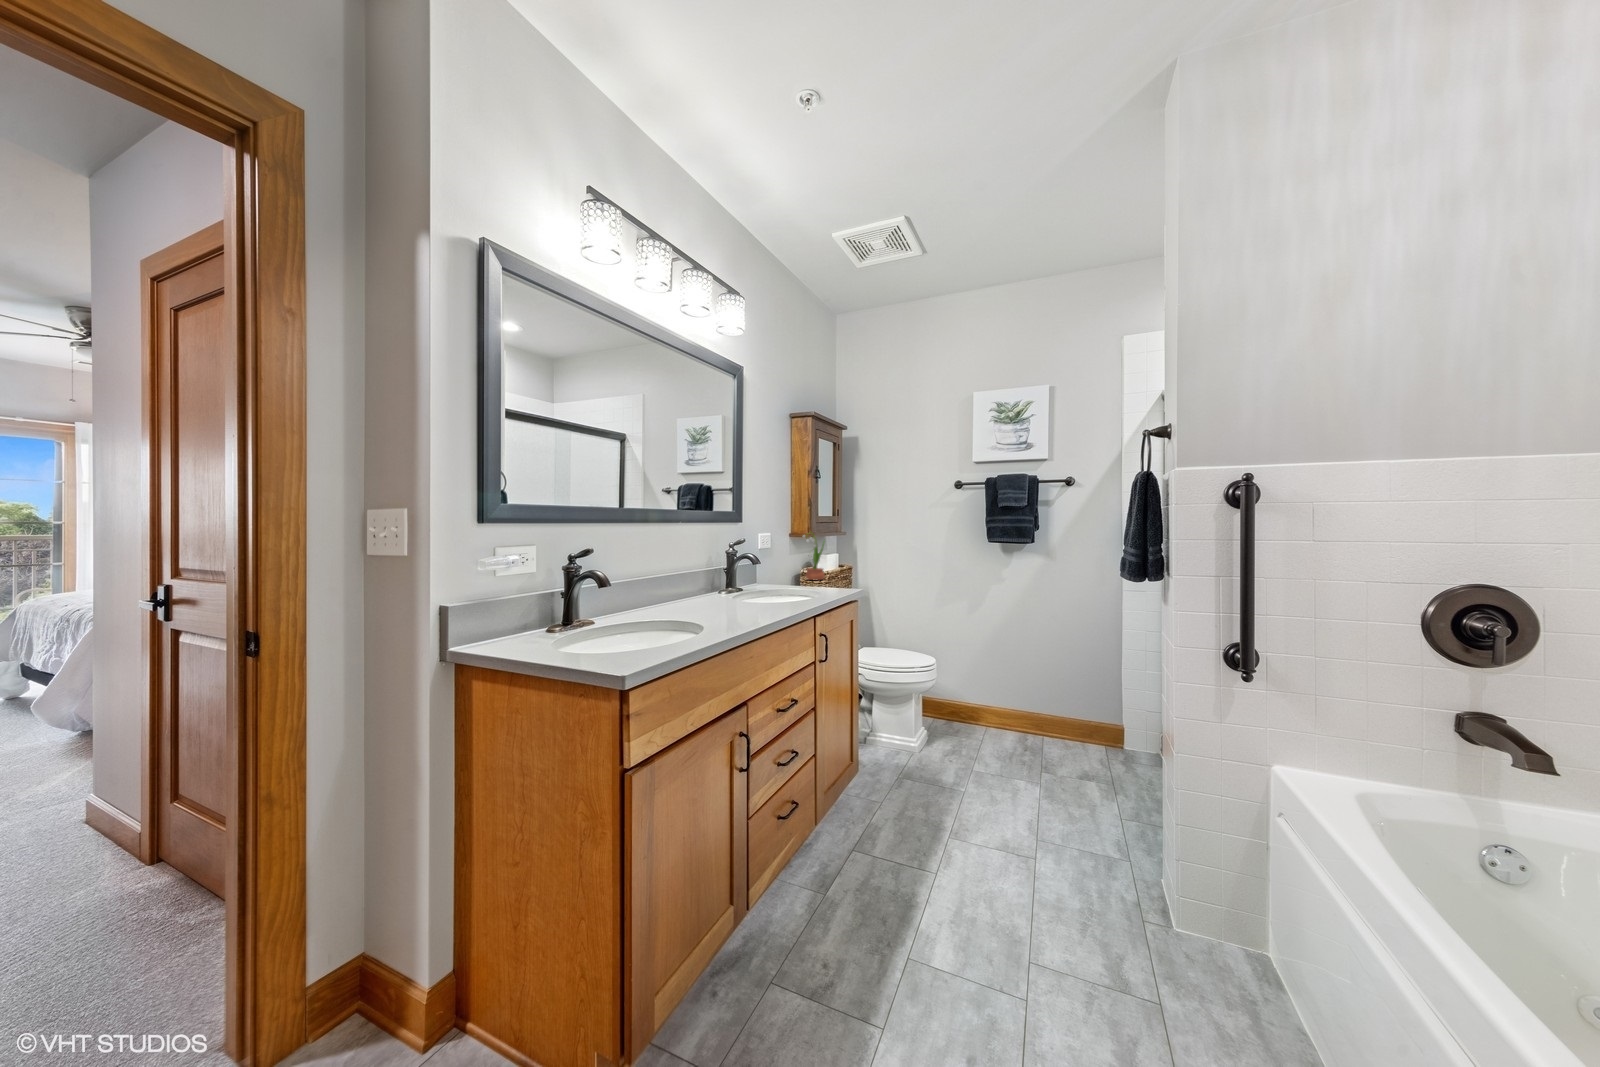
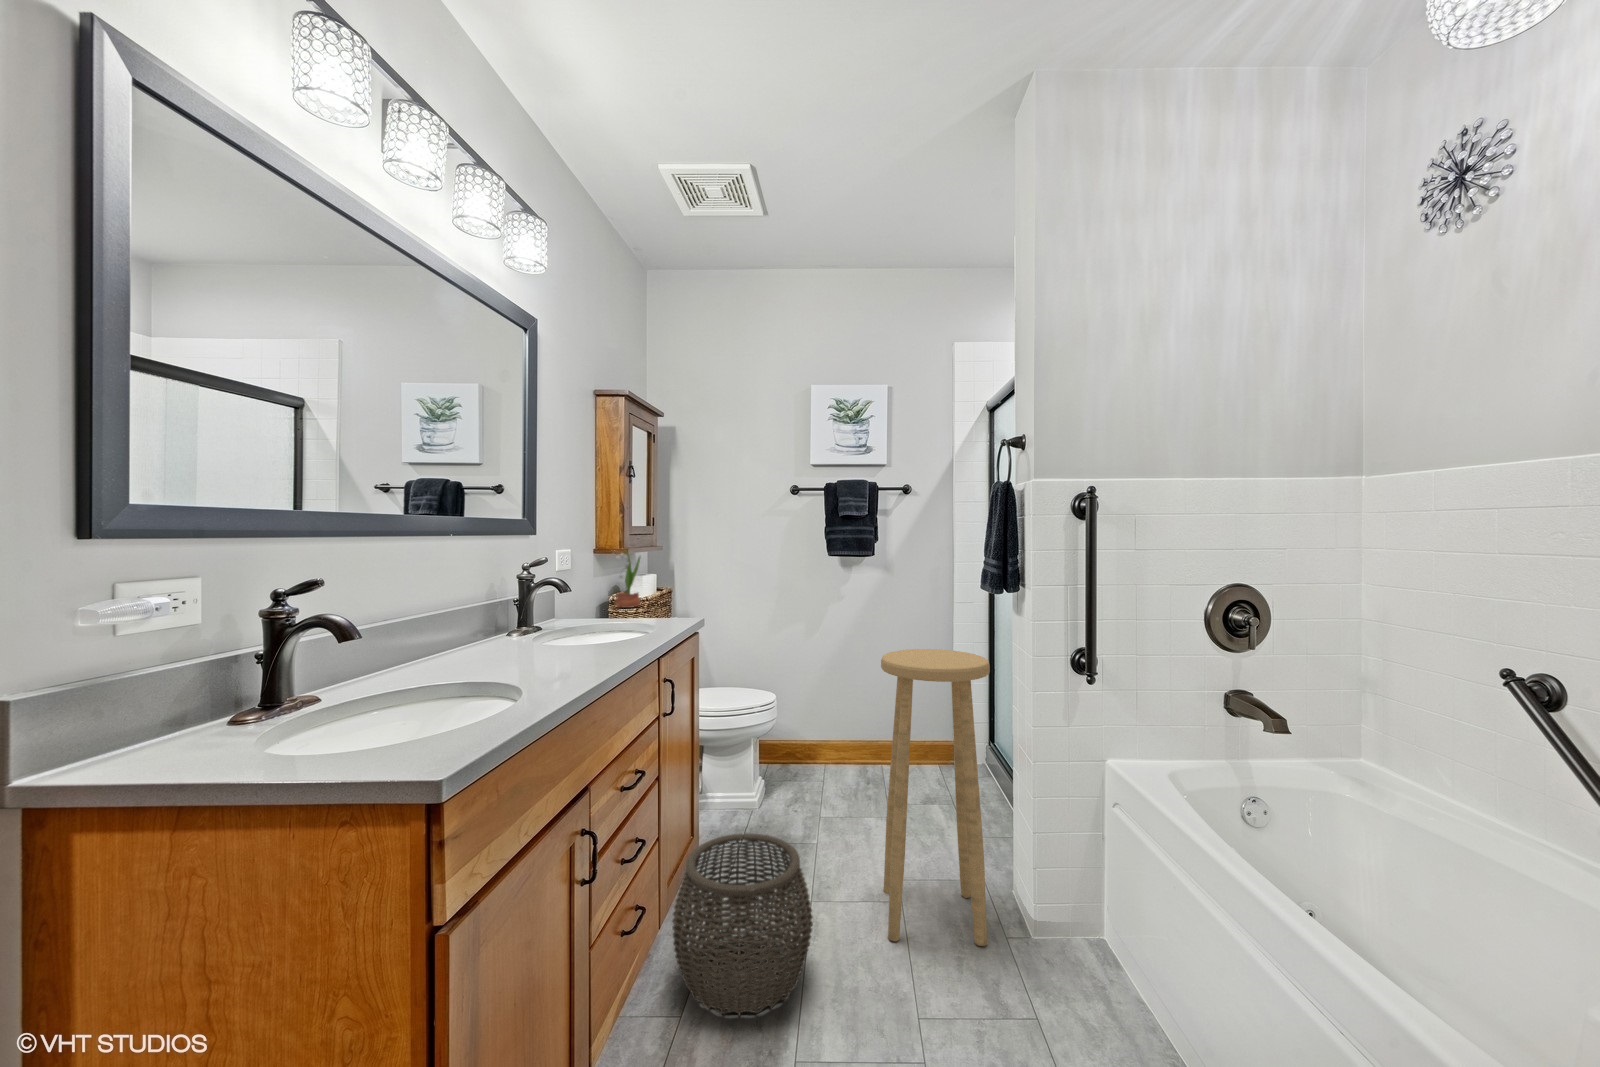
stool: none [1009,626,1116,899] -> present [881,649,990,946]
woven basket: none [822,762,935,903] -> present [672,833,813,1015]

